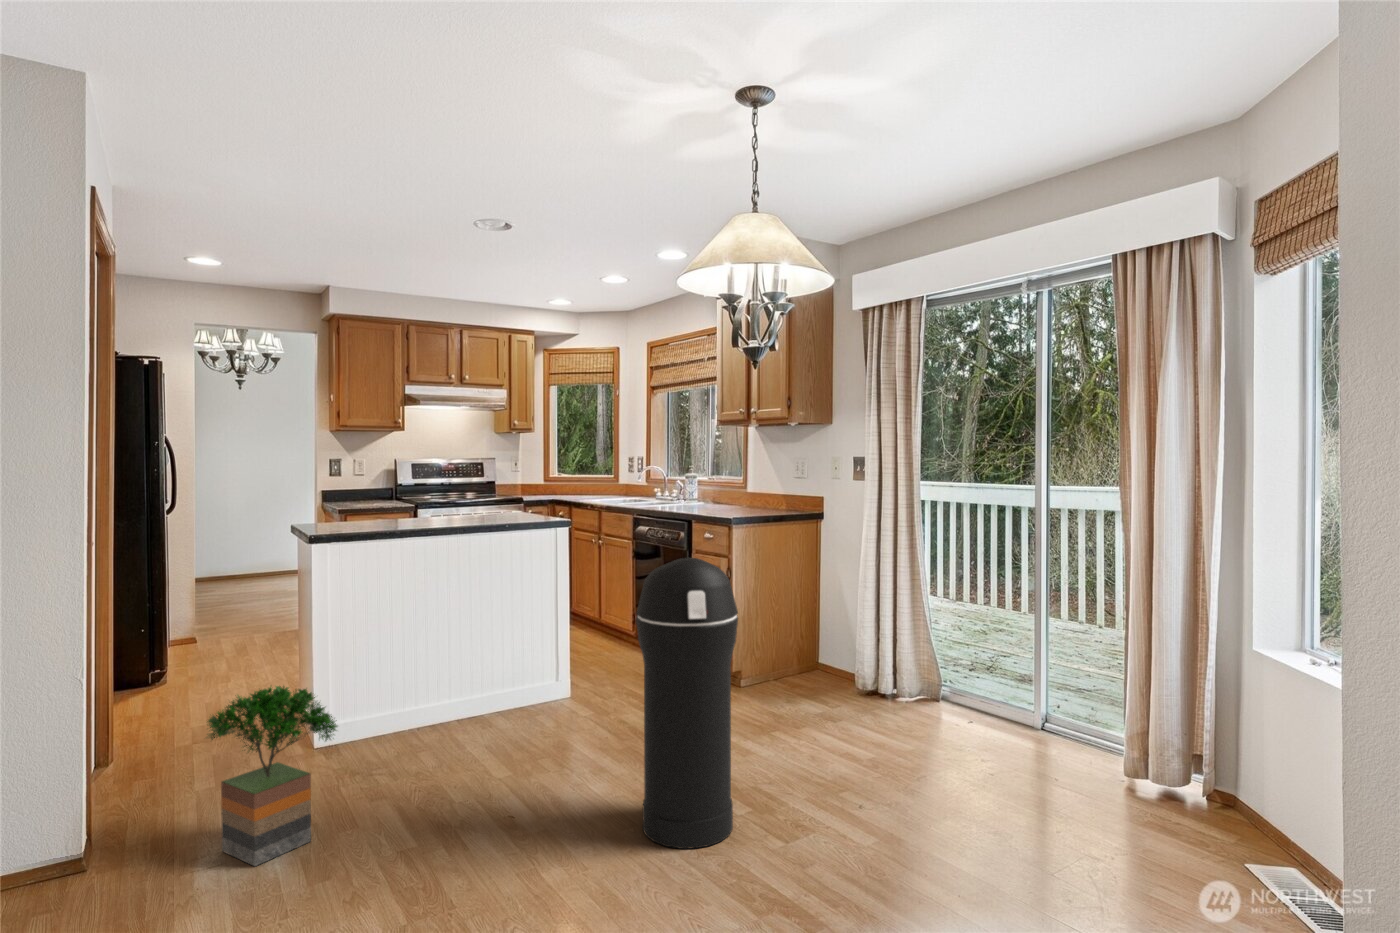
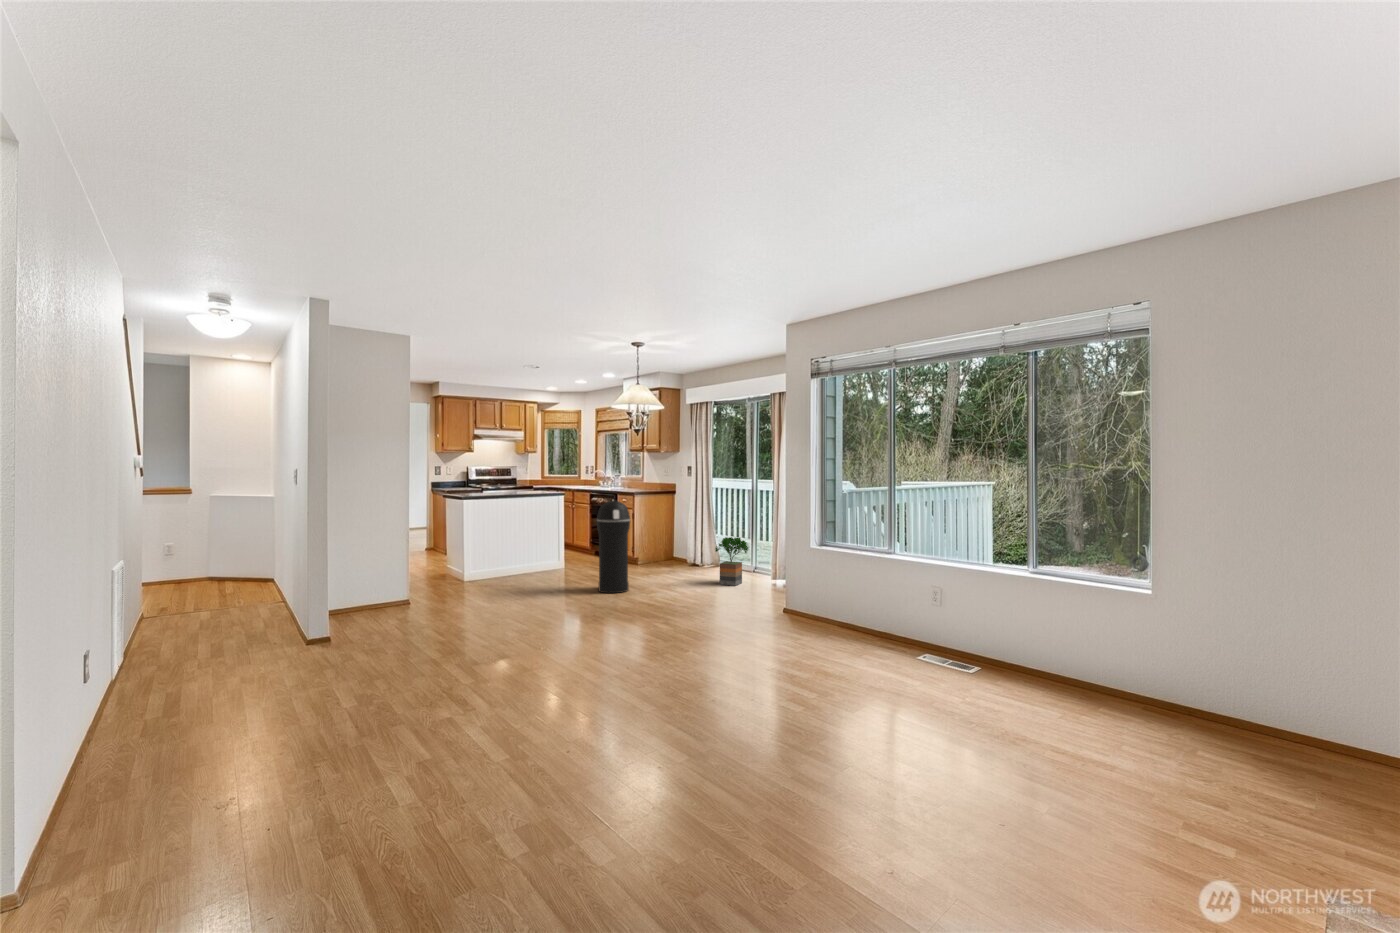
potted tree: present [208,686,337,866] -> present [715,537,749,586]

